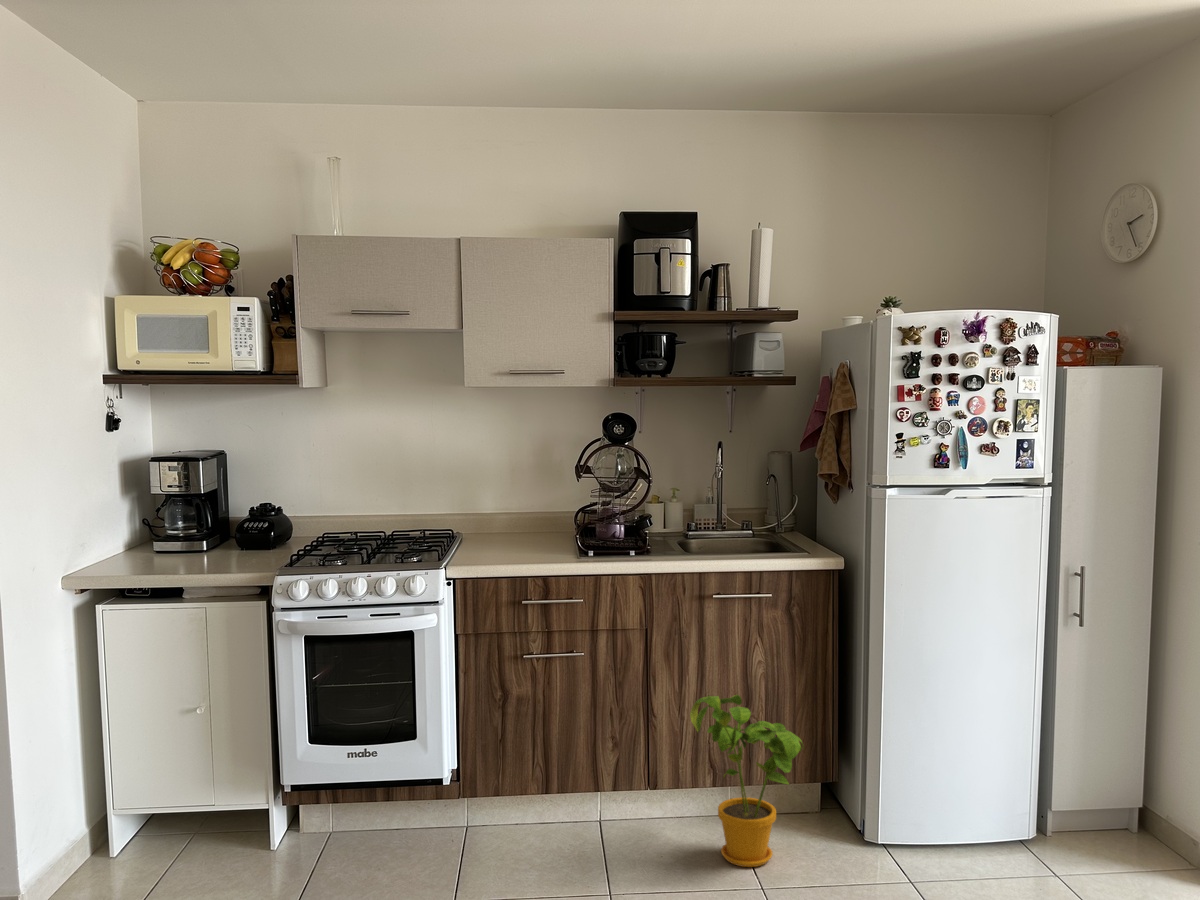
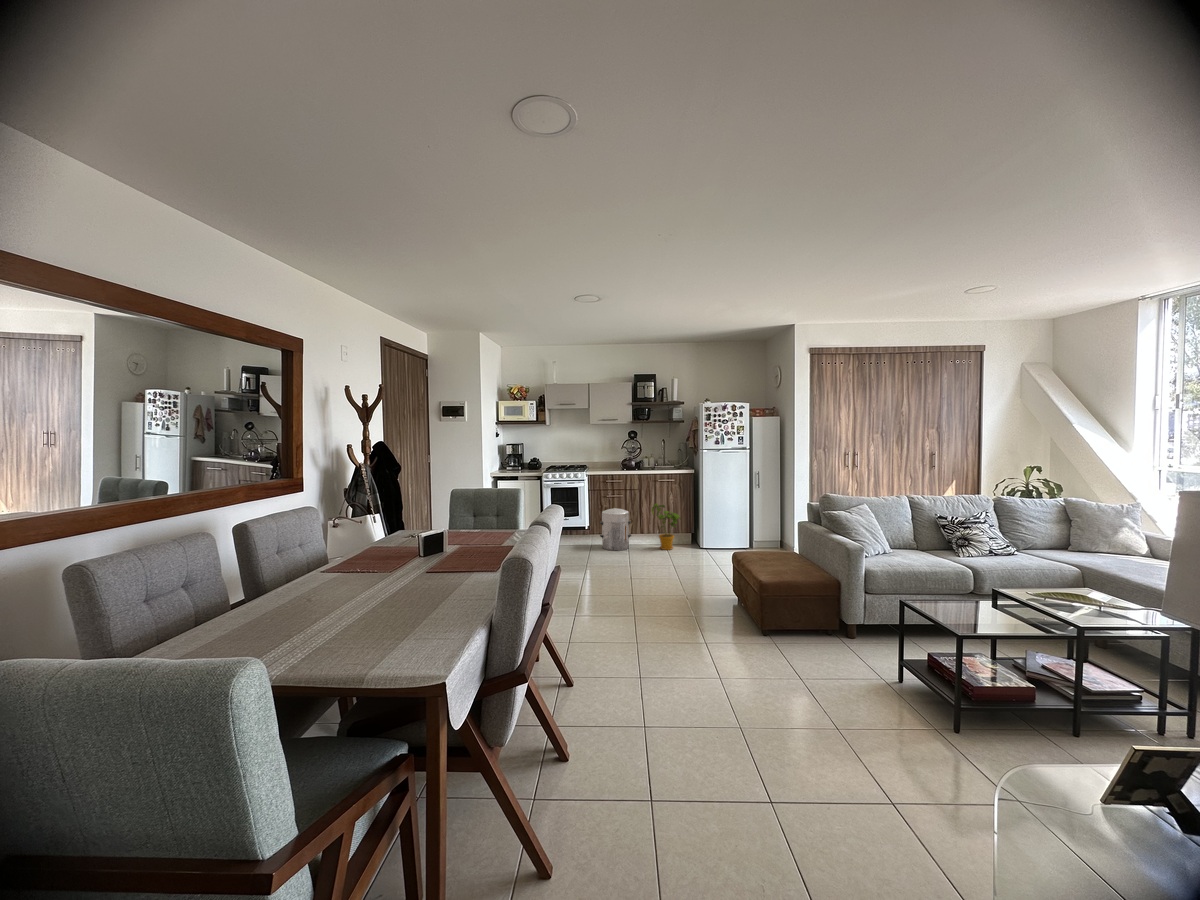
waste bin: none [495,702,615,879] -> present [600,507,631,551]

